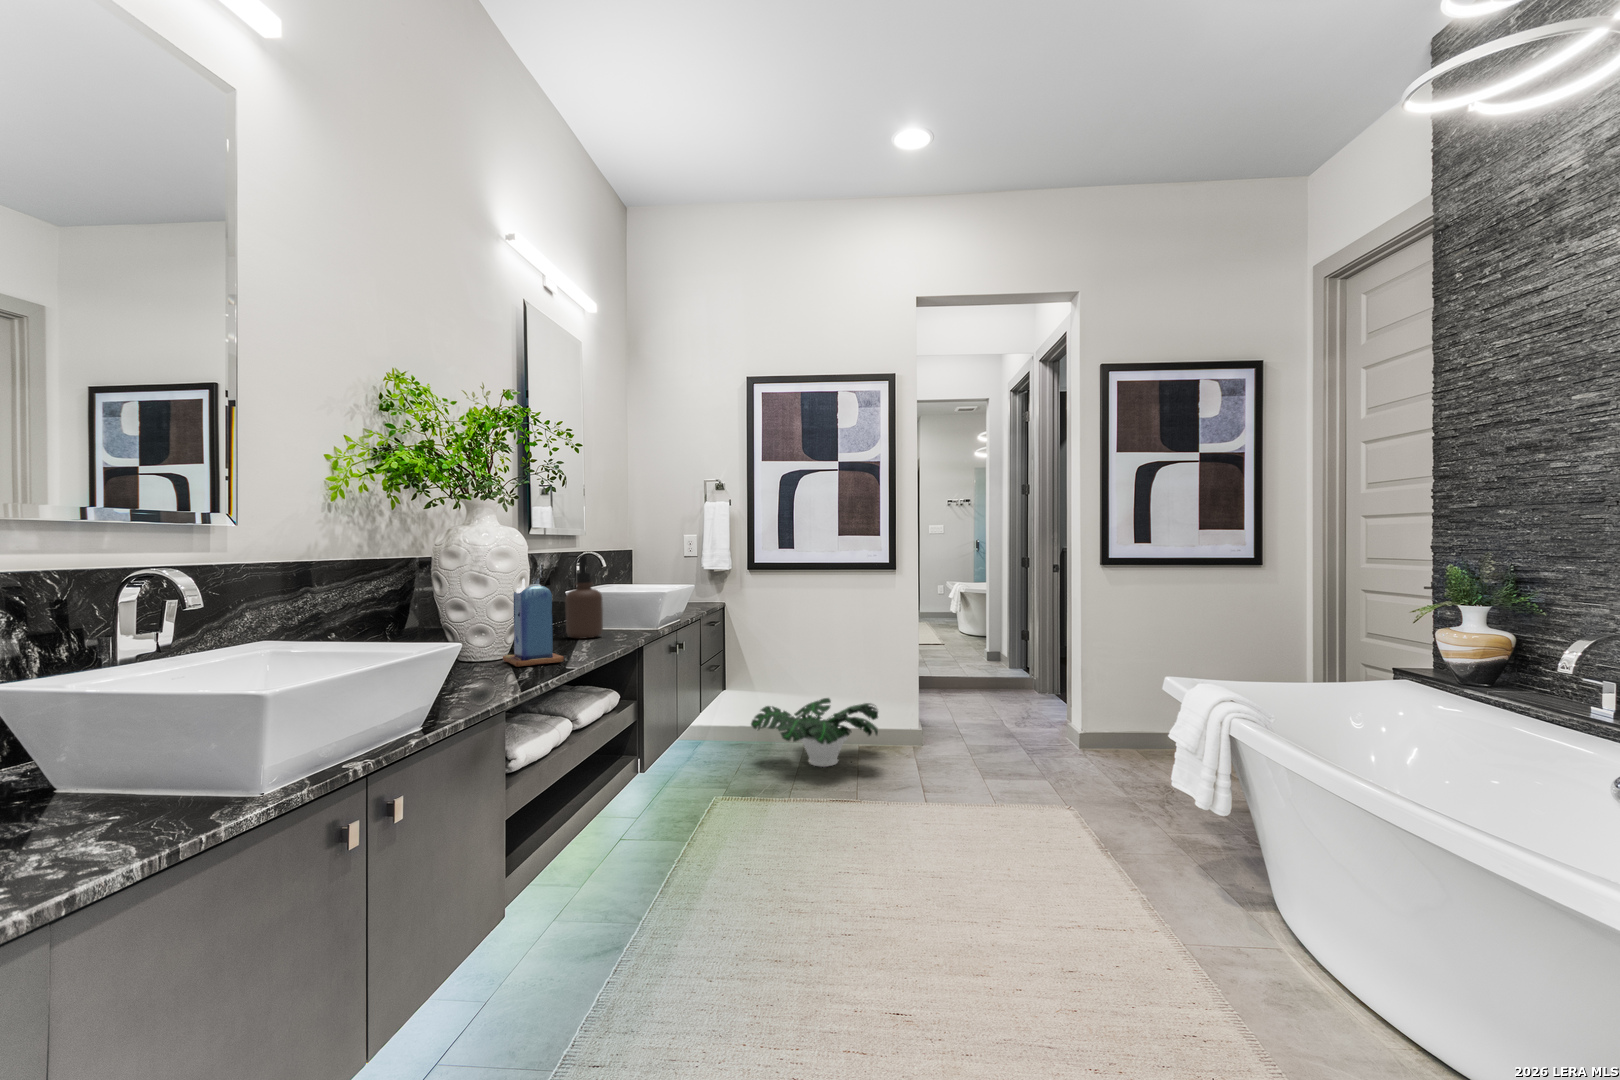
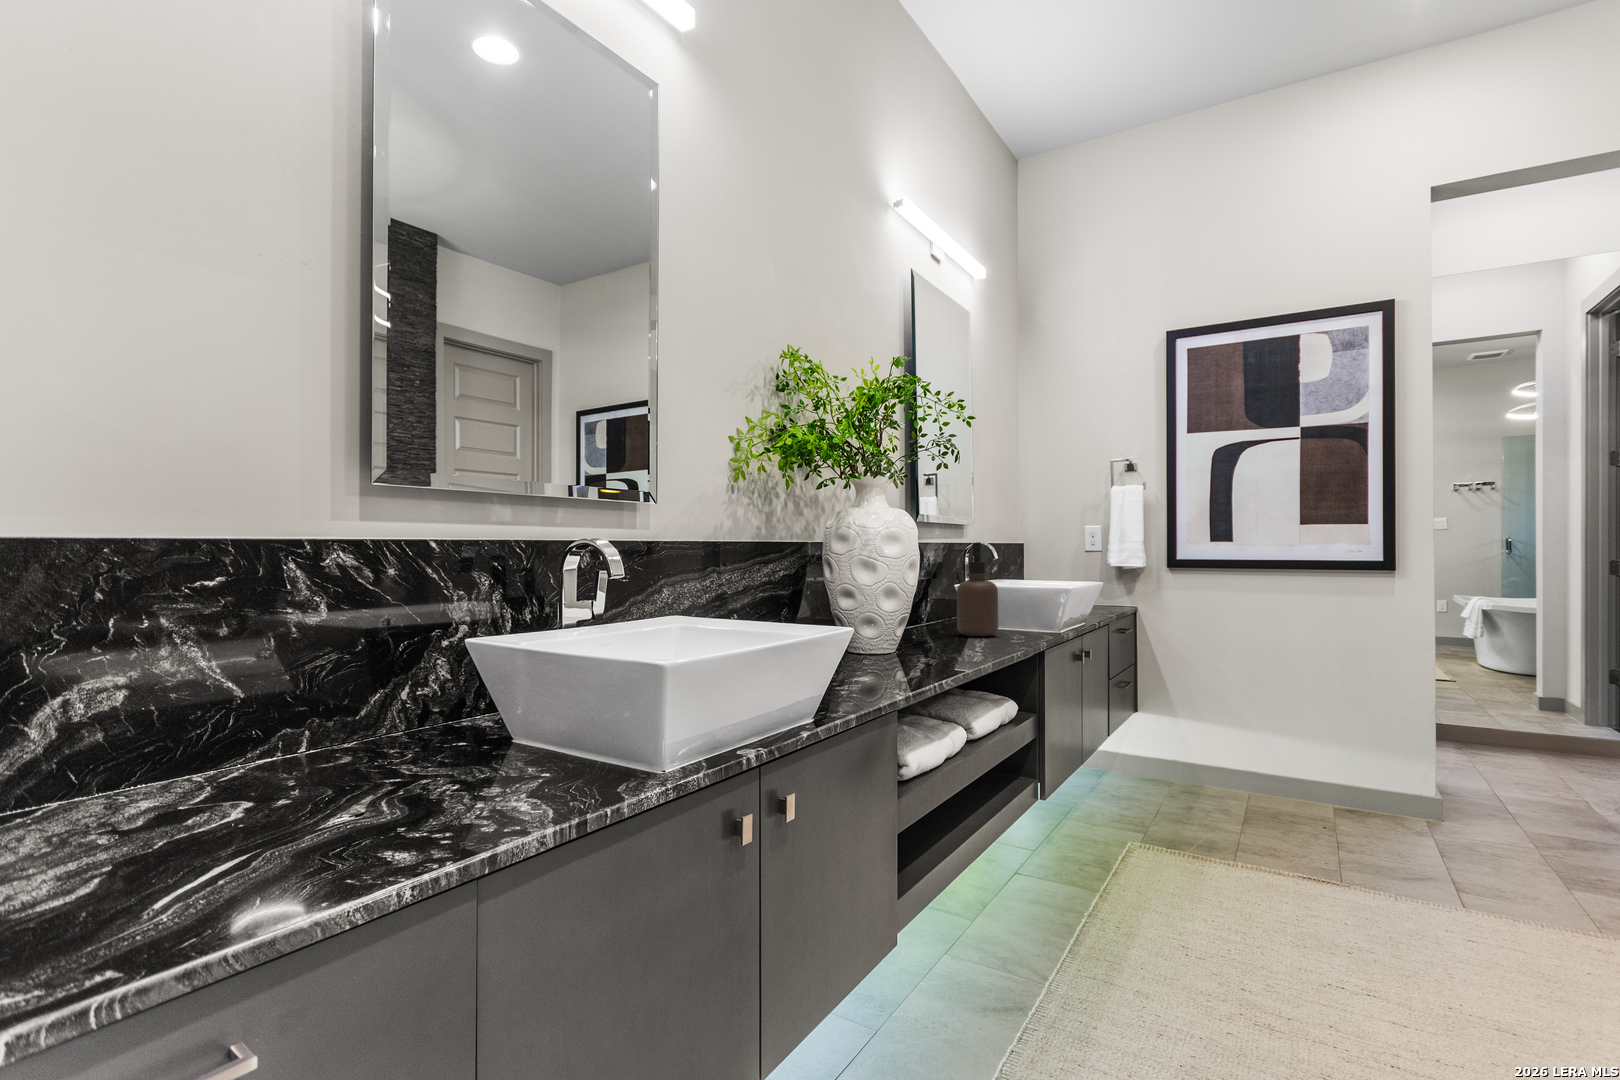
candle: present [503,578,564,667] -> none [893,564,958,662]
potted plant: present [751,698,878,767] -> none [1174,736,1366,826]

